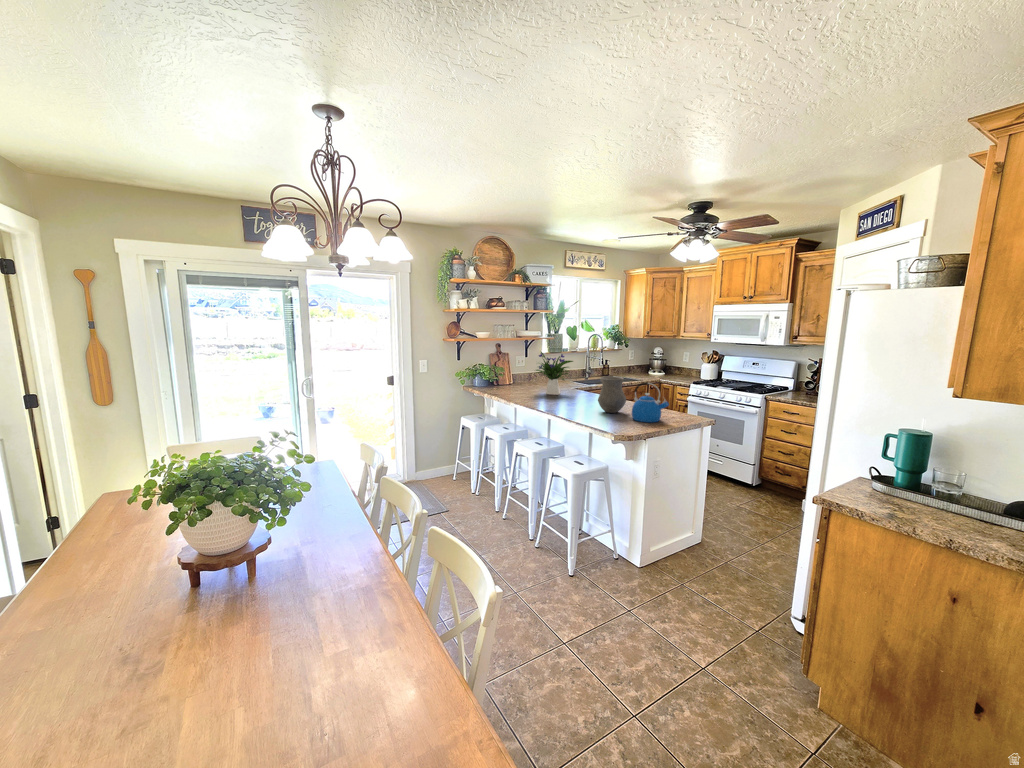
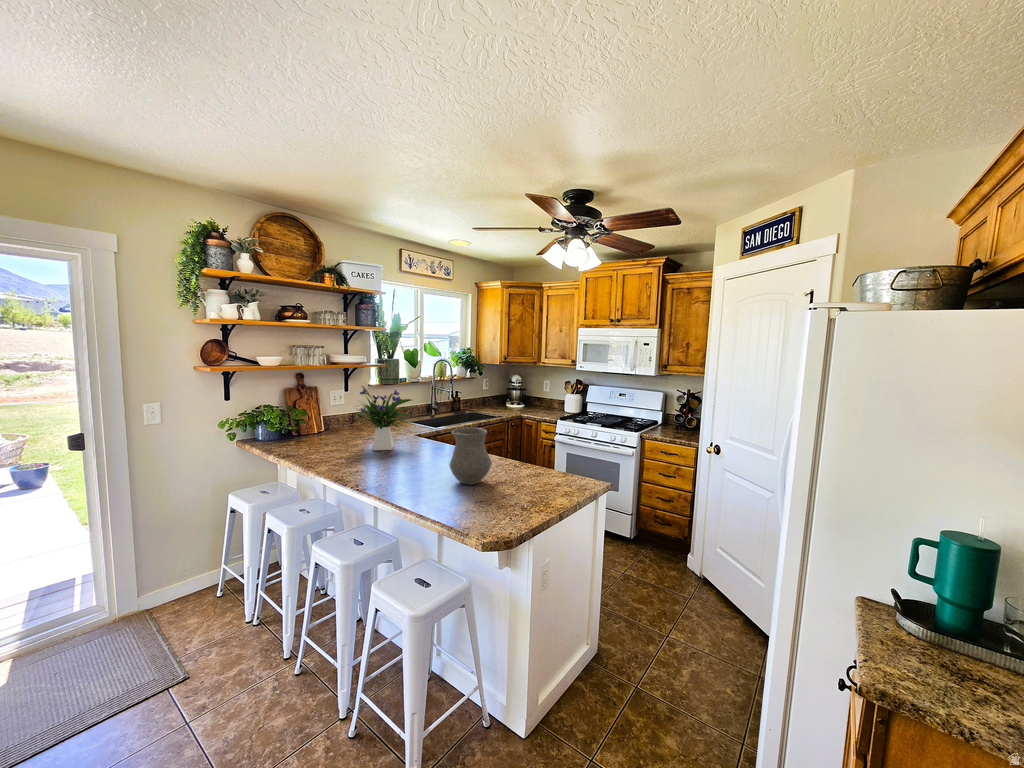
kettle: present [632,382,669,422] -> none [502,438,555,502]

